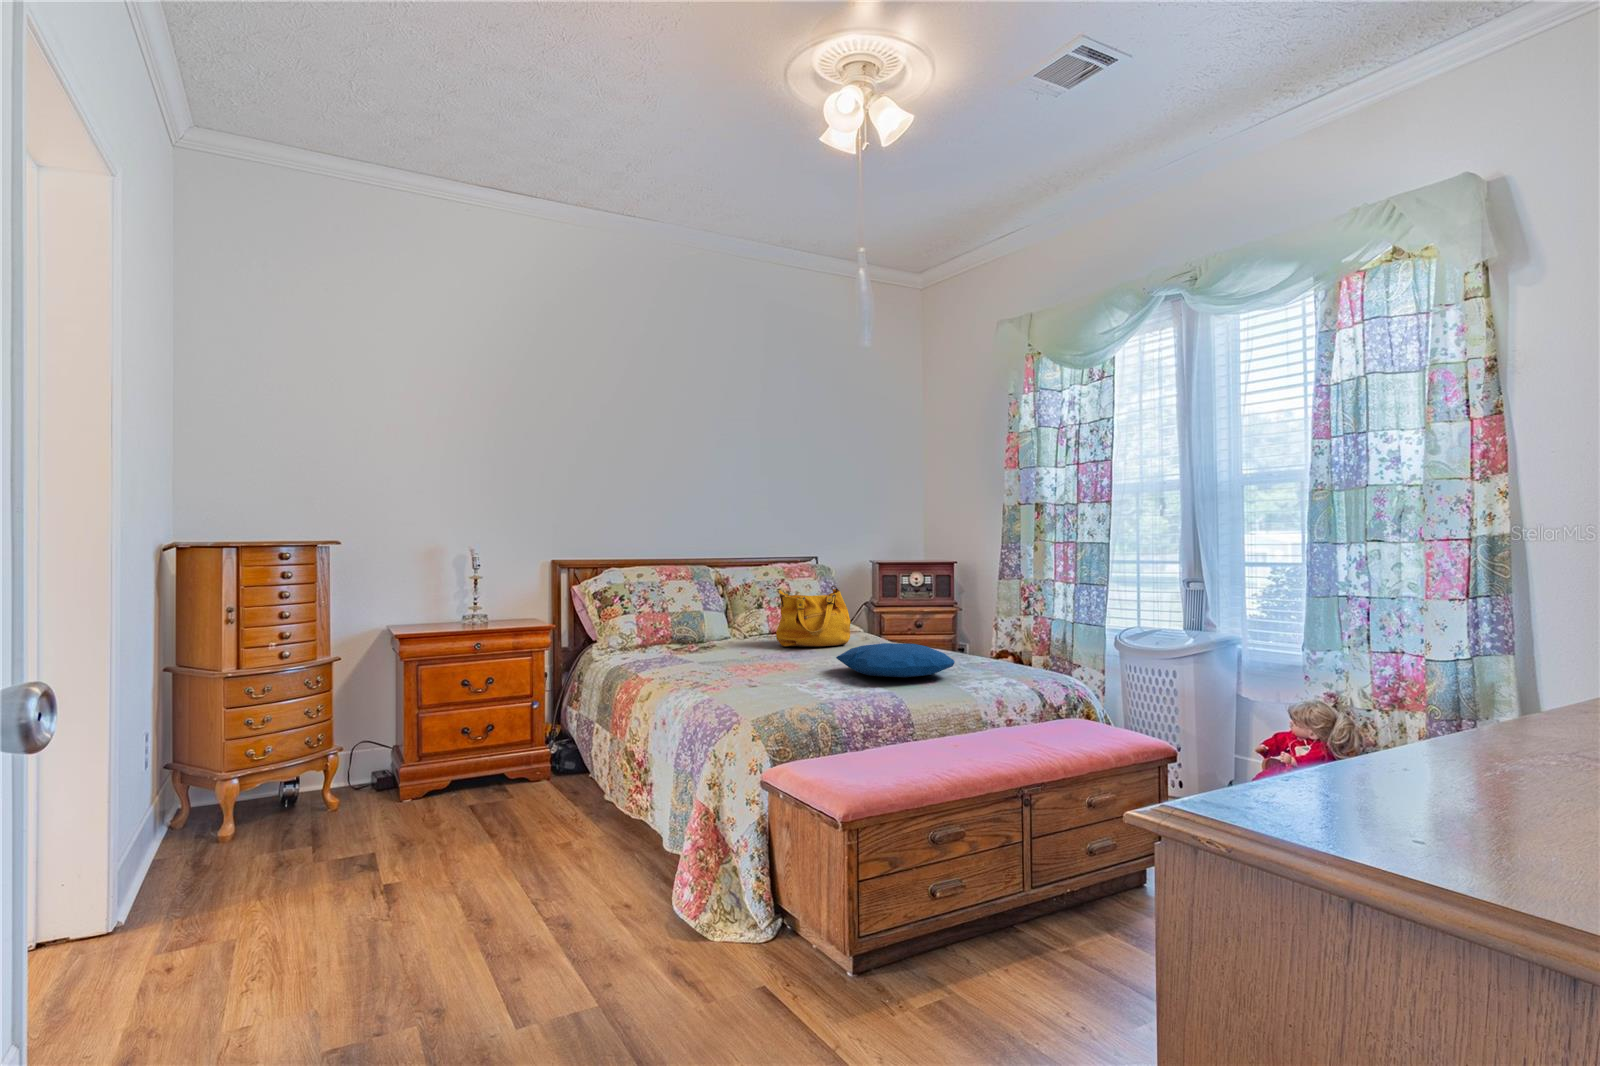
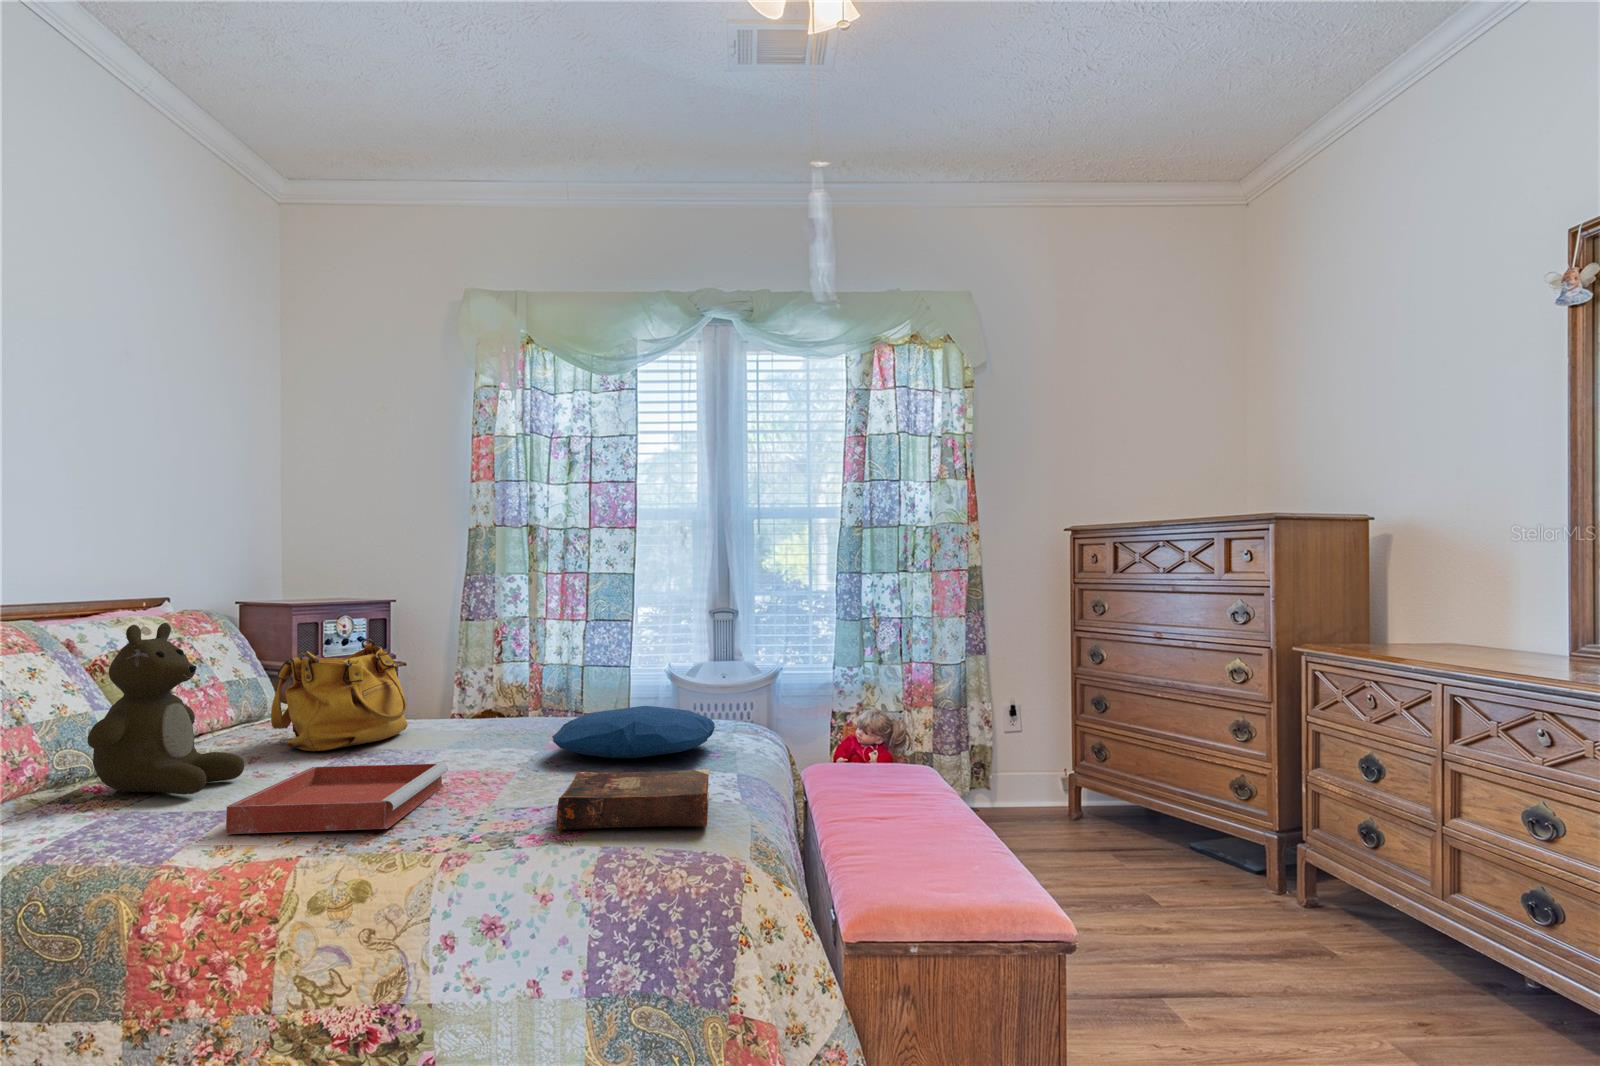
teddy bear: none [664,571,727,652] -> present [87,623,245,794]
tray: none [655,648,766,675] -> present [226,763,448,834]
book: none [717,668,821,705] -> present [557,769,710,830]

